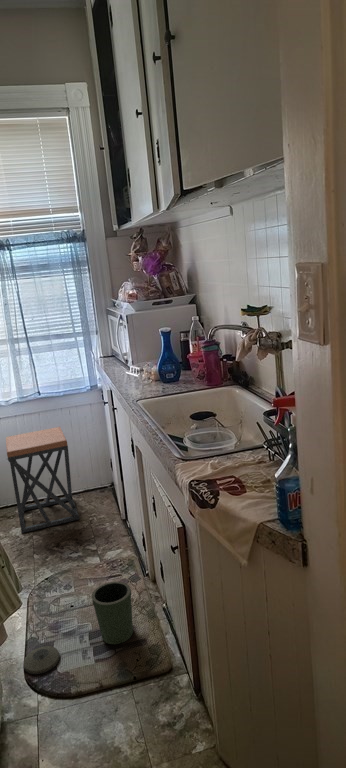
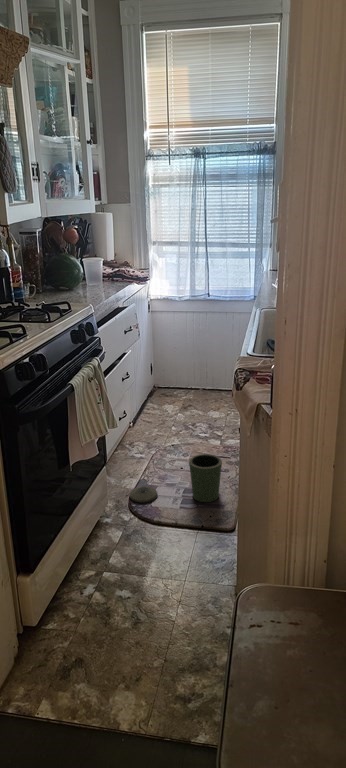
stool: present [6,427,79,533] -> none [169,327,222,410]

